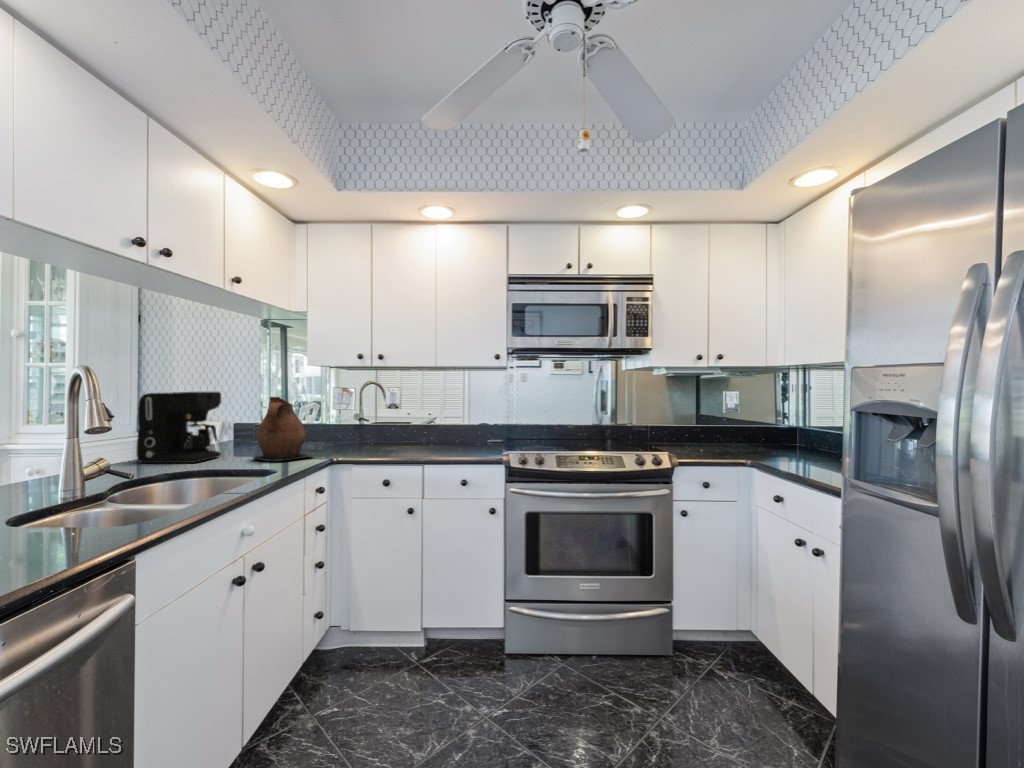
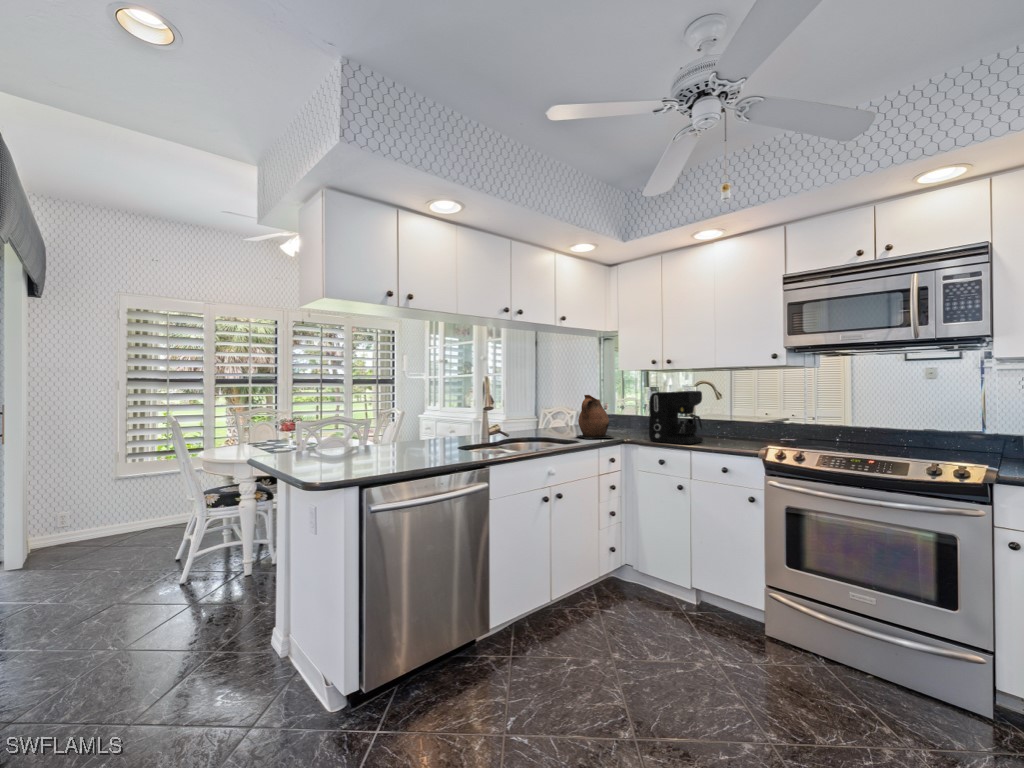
coffee maker: present [137,392,221,463] -> present [649,391,703,444]

